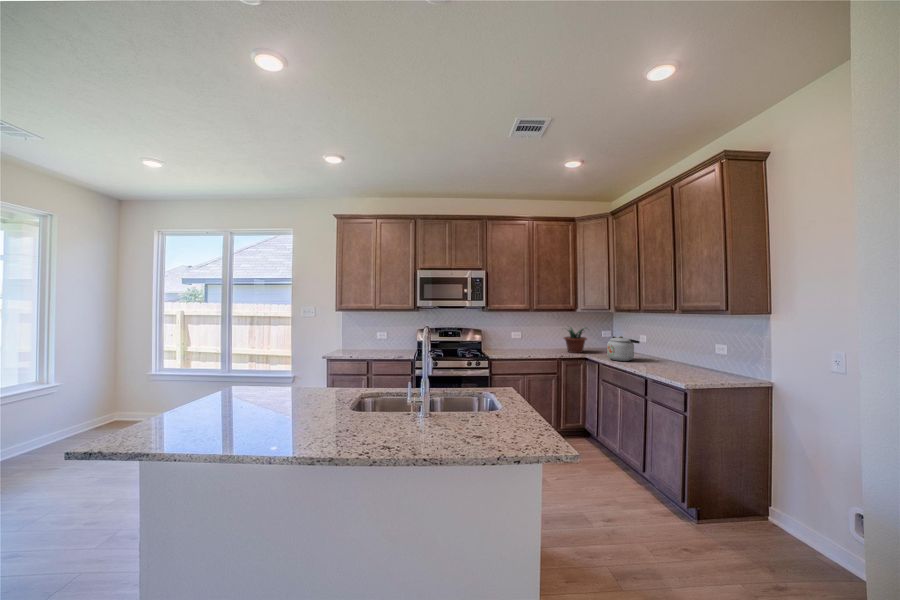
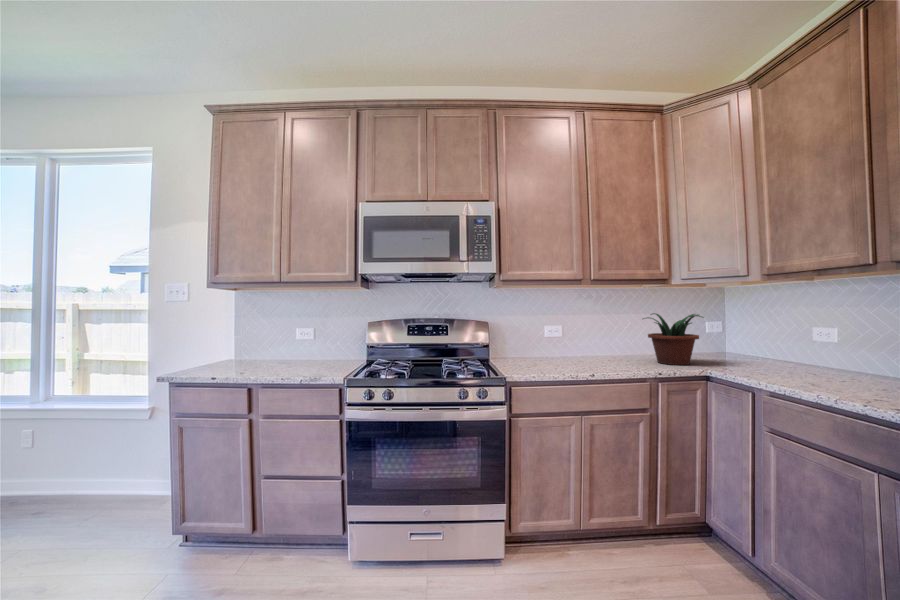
kettle: present [607,336,640,361] -> none [762,326,861,384]

